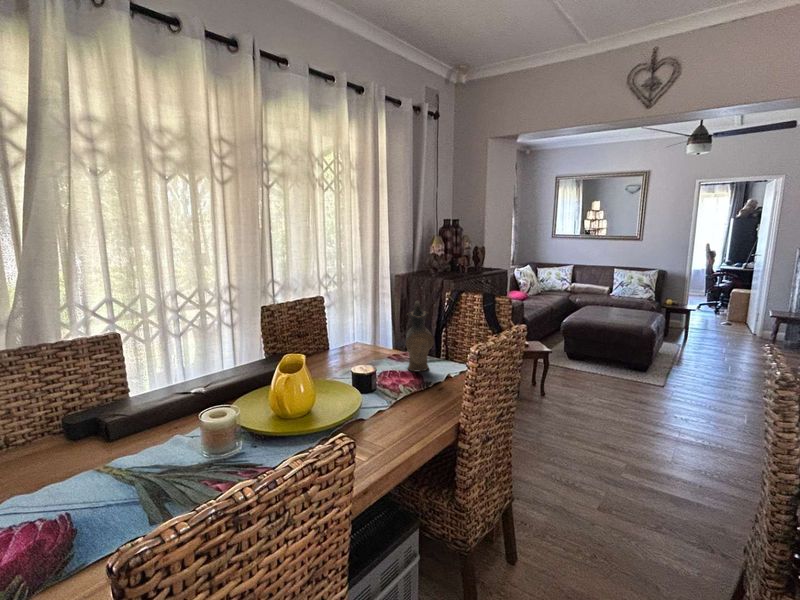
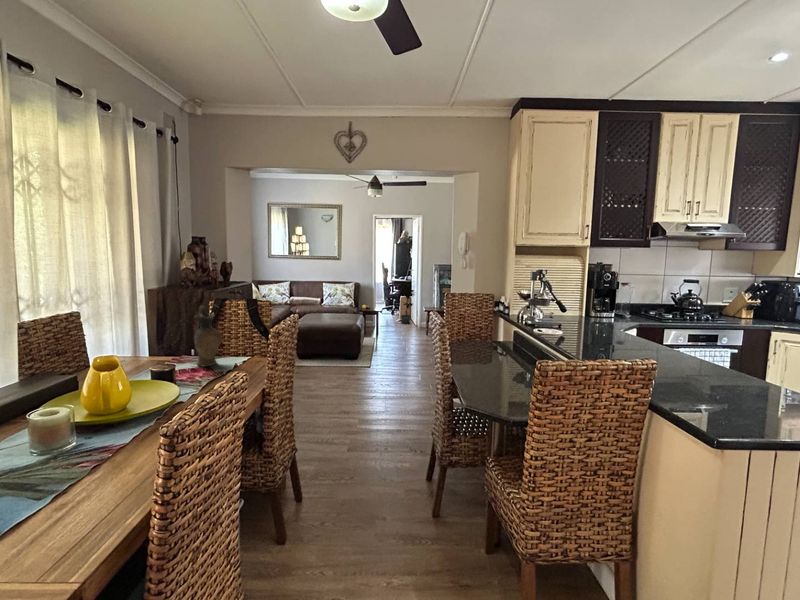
potted plant: none [728,271,761,330] -> present [398,283,414,324]

